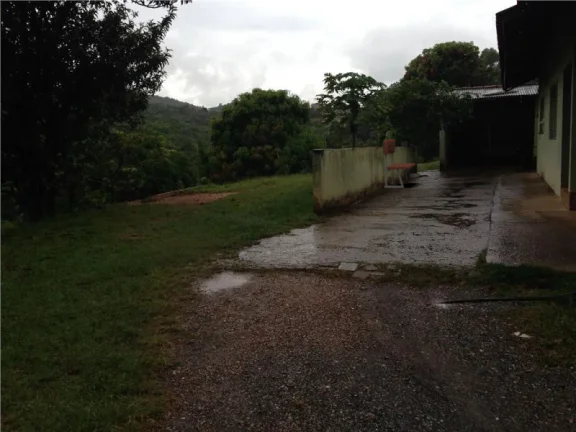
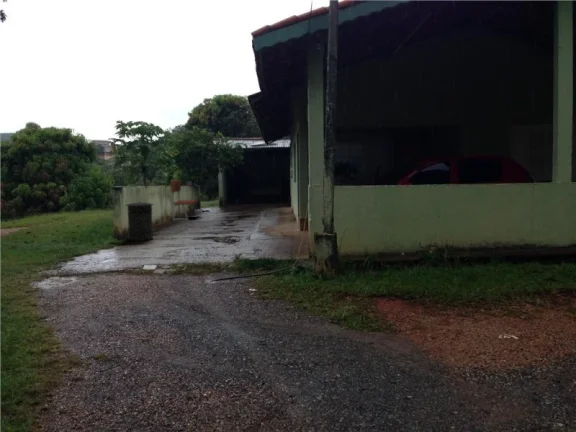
trash can: none [326,168,361,217] -> present [126,202,153,241]

